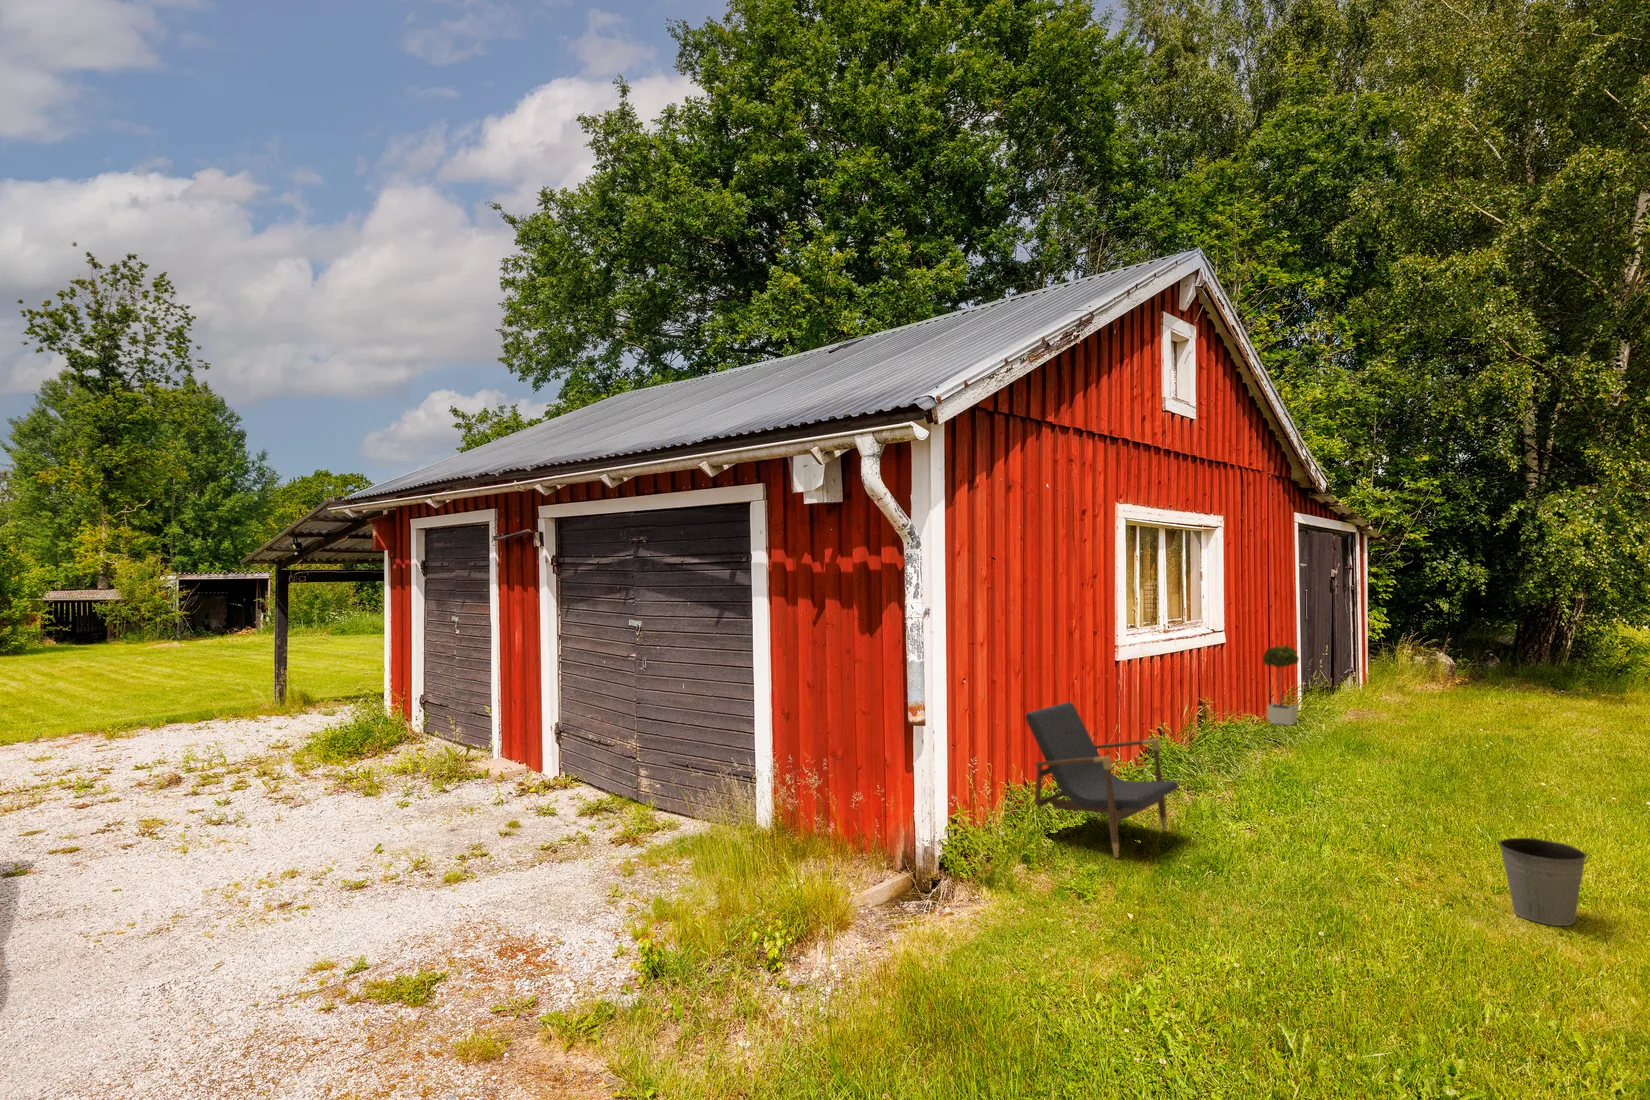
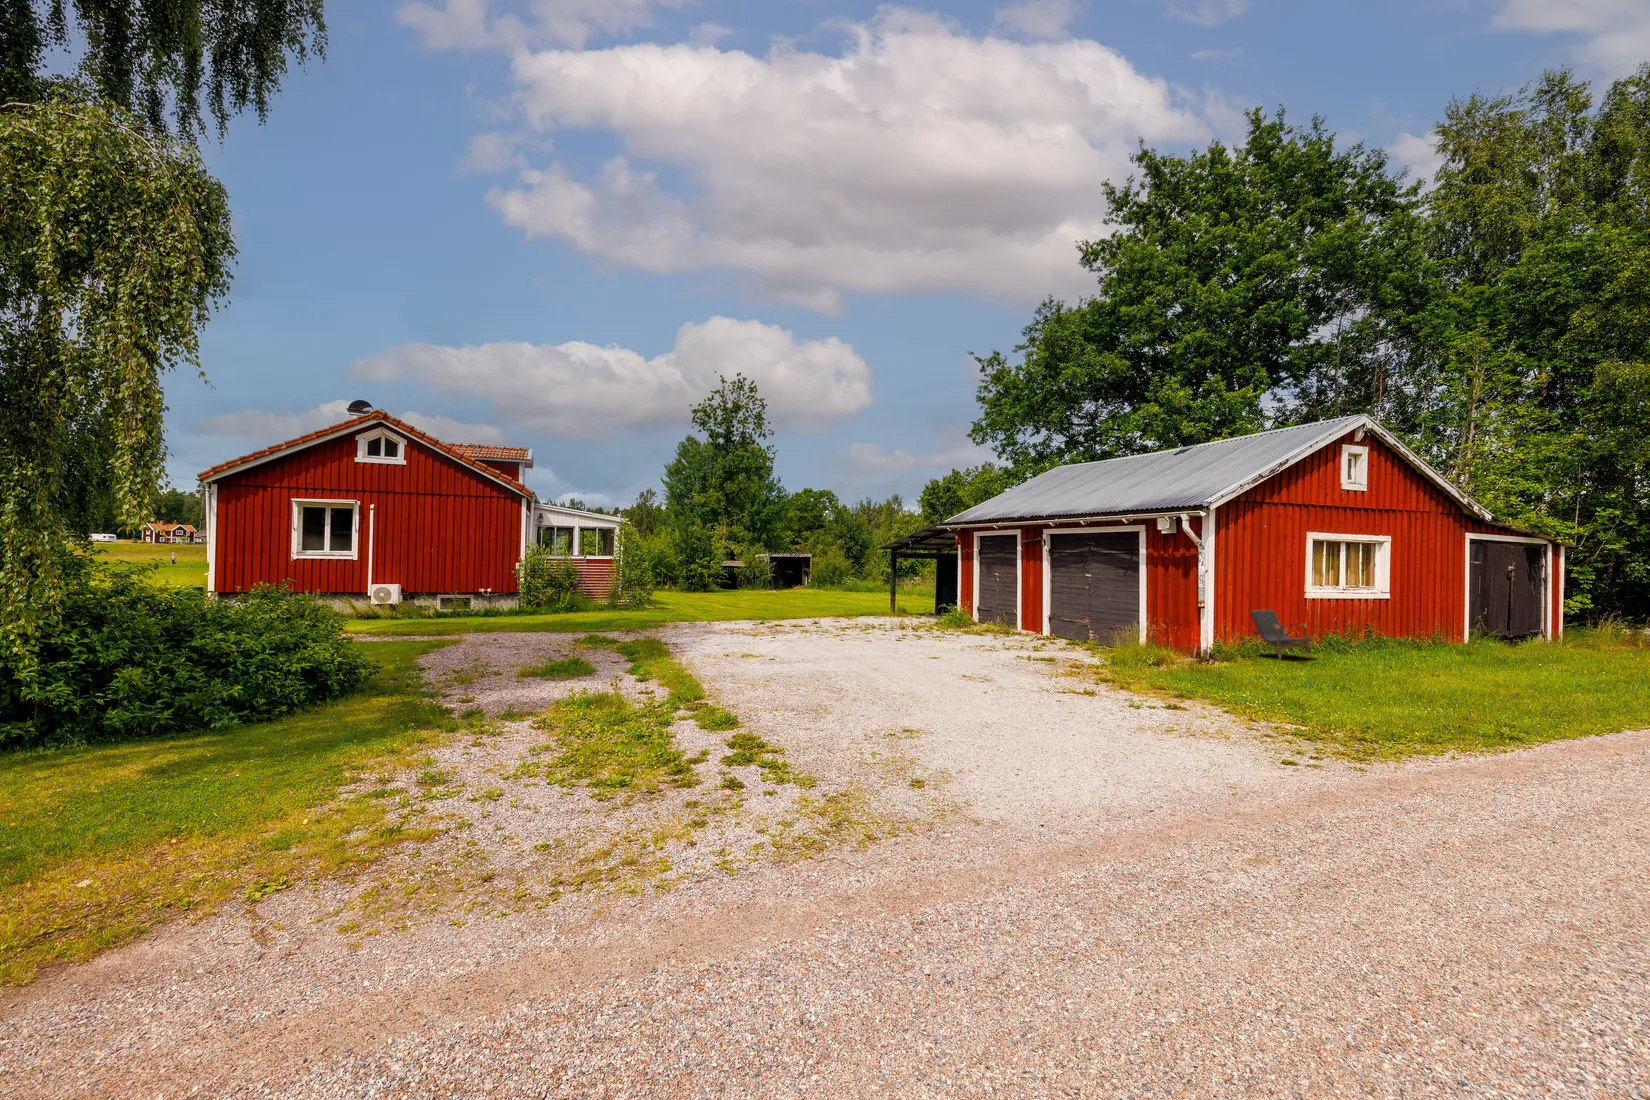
potted tree: present [1263,645,1299,726] -> none [1419,602,1442,644]
bucket: present [1498,838,1589,926] -> none [1413,651,1443,676]

